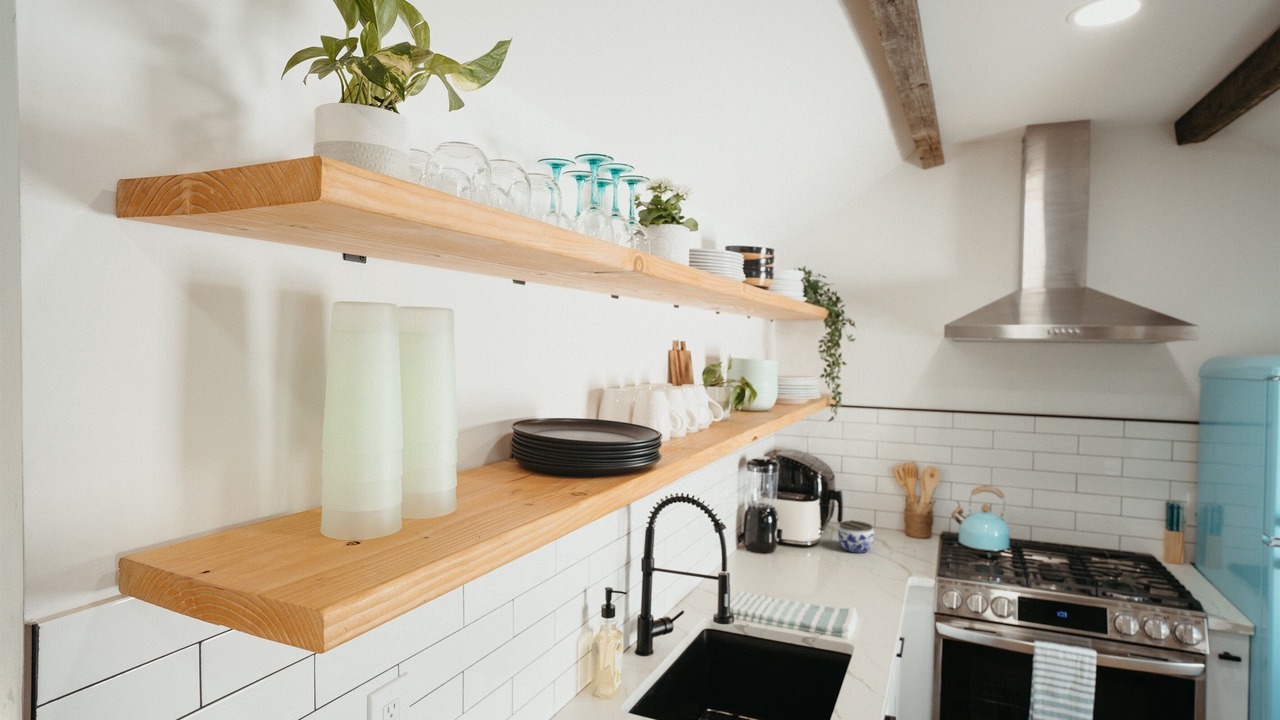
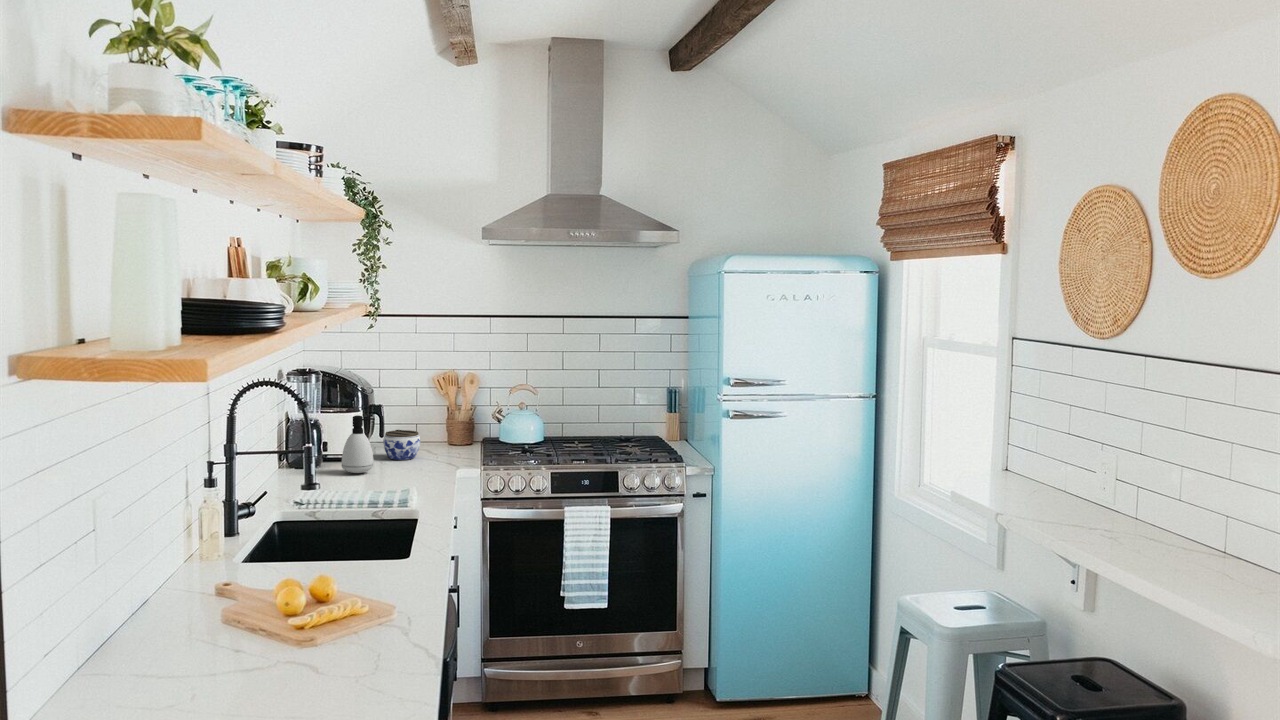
soap dispenser: none [792,510,825,567] -> present [342,416,375,473]

